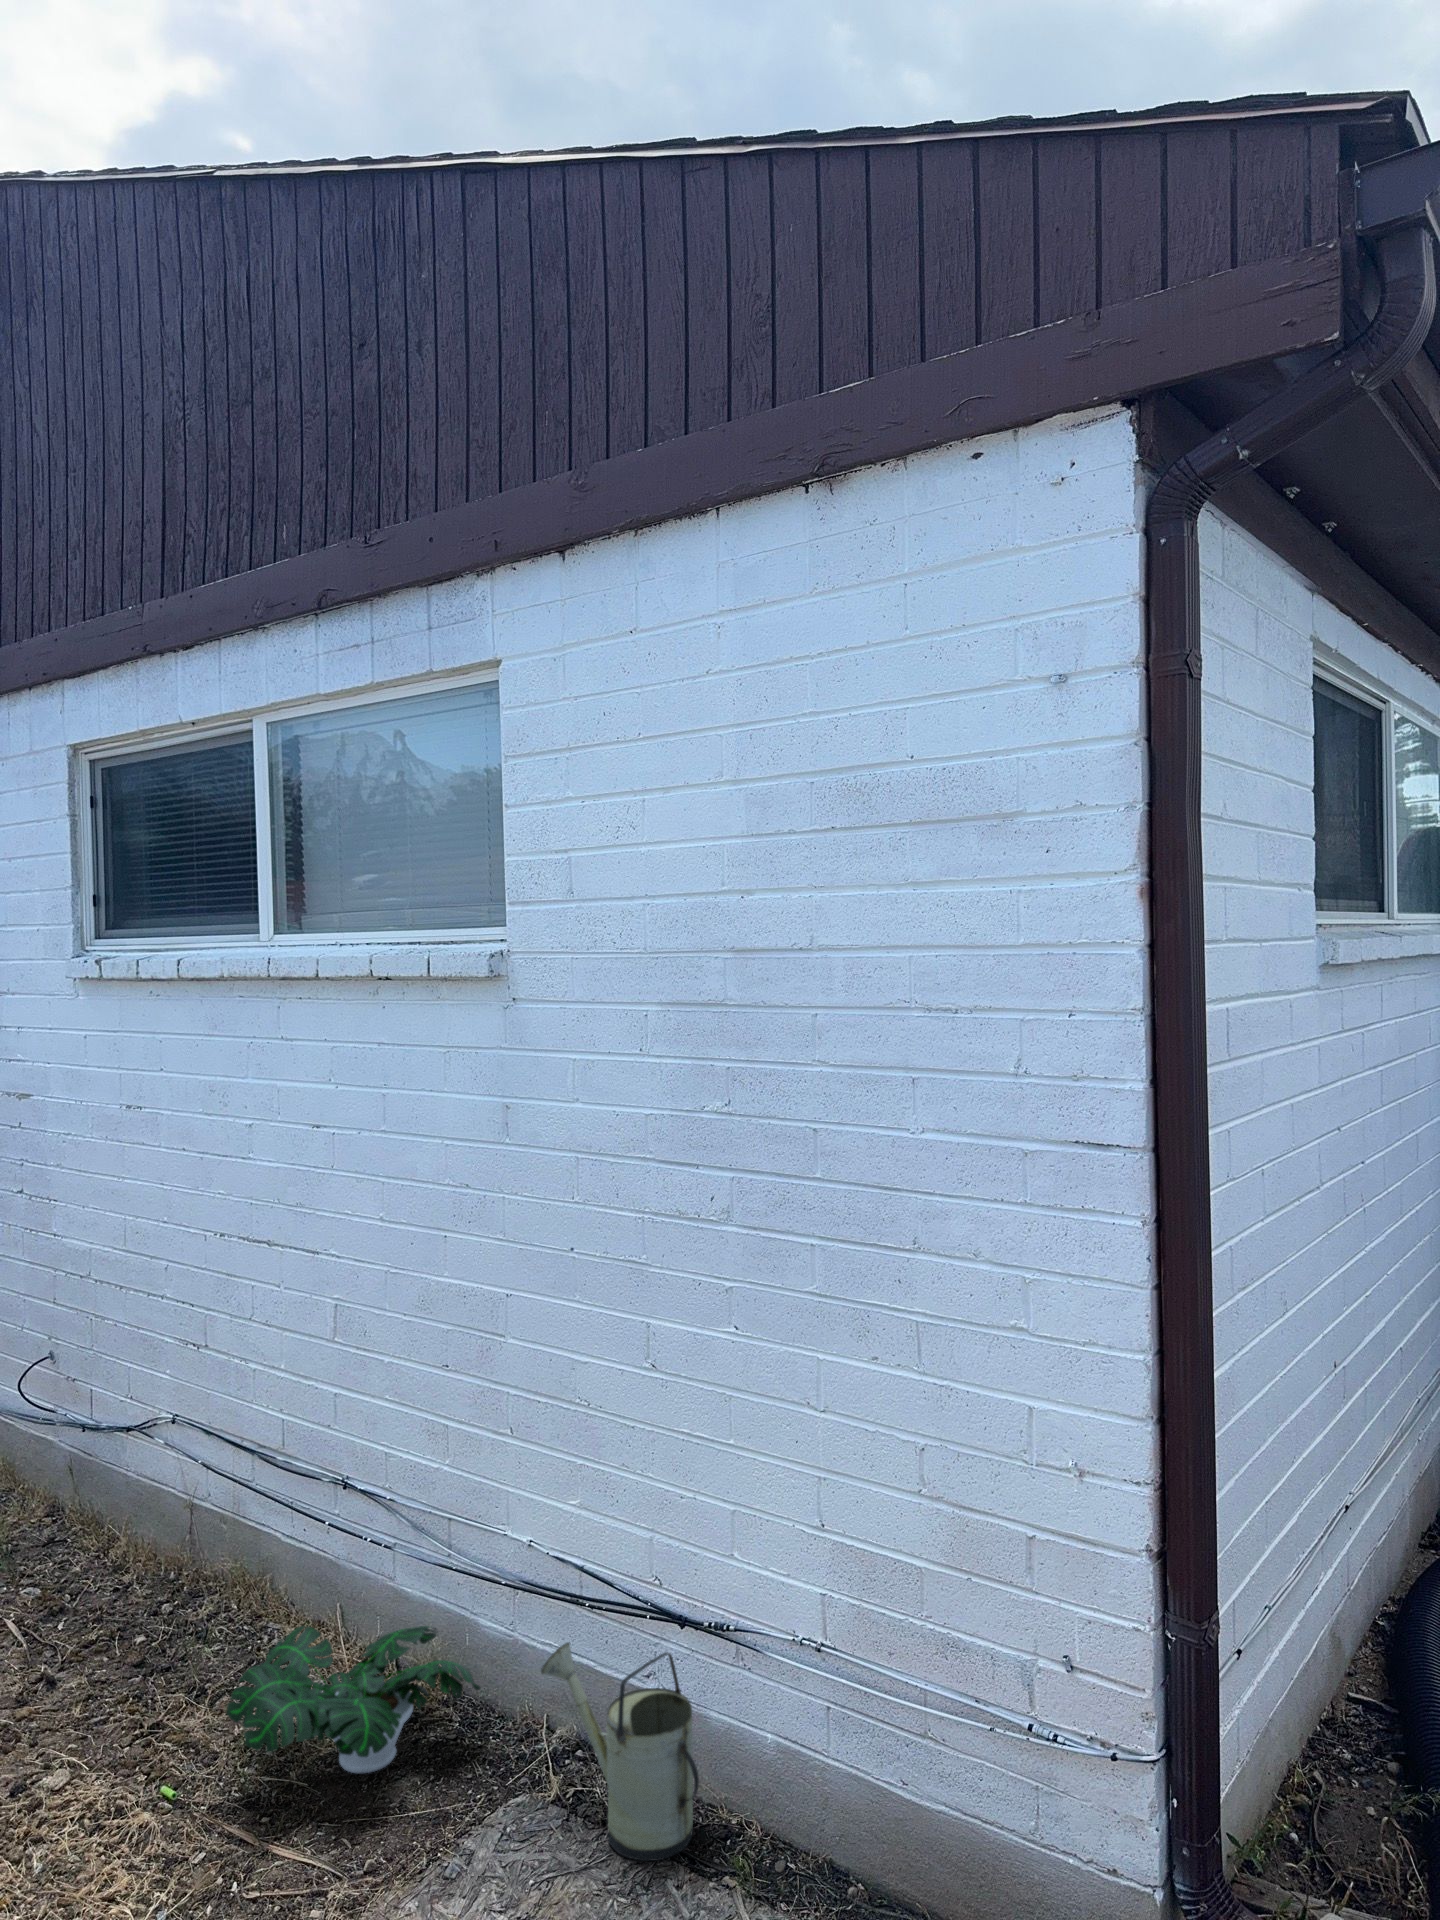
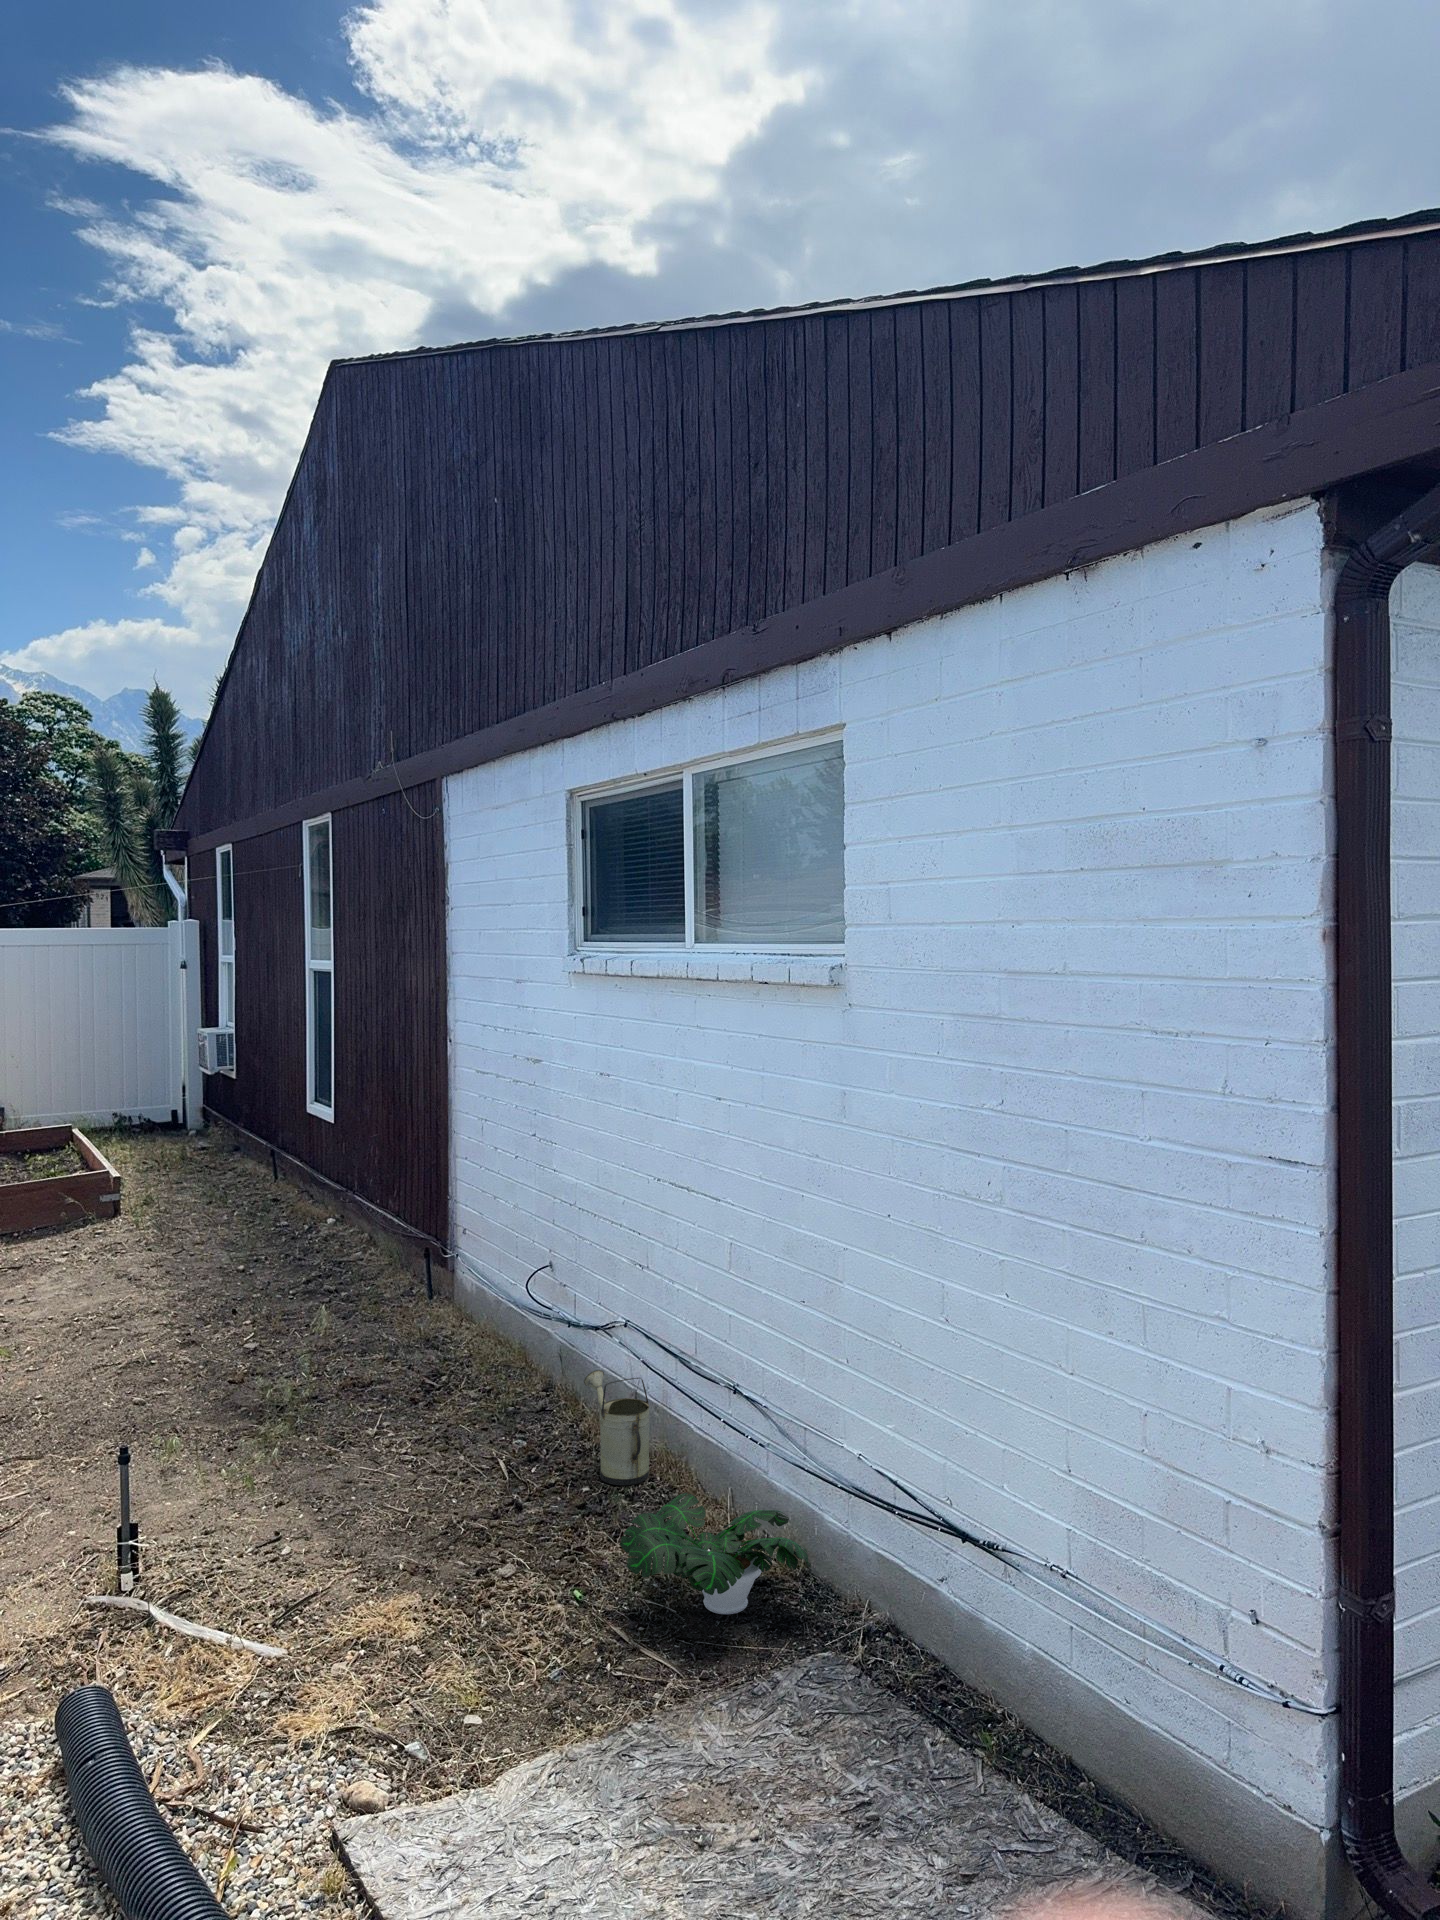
watering can: present [541,1643,699,1861] -> present [584,1370,650,1485]

